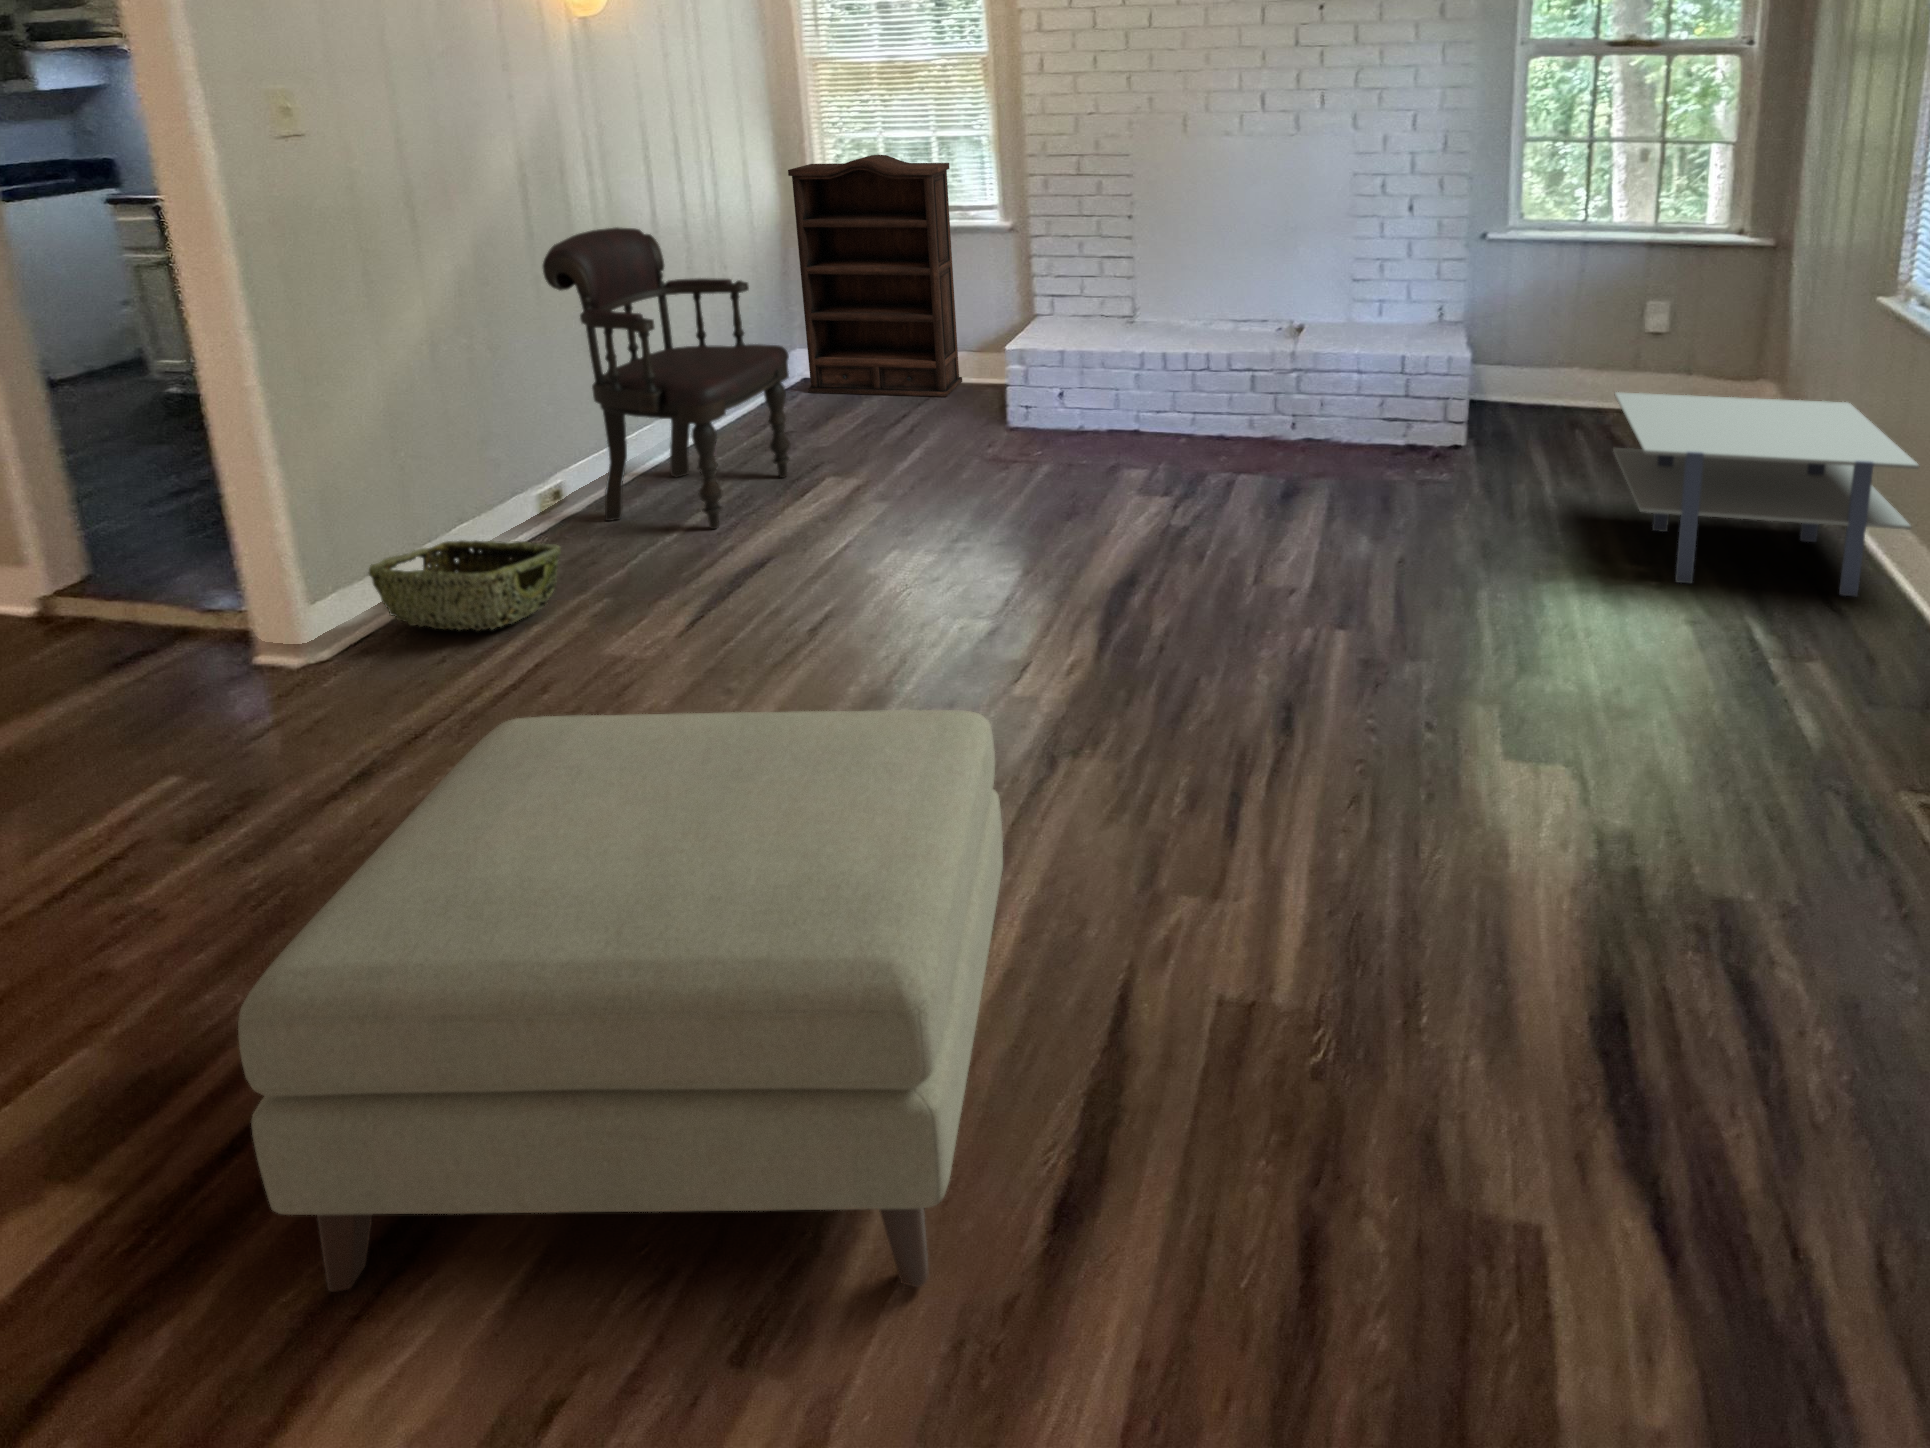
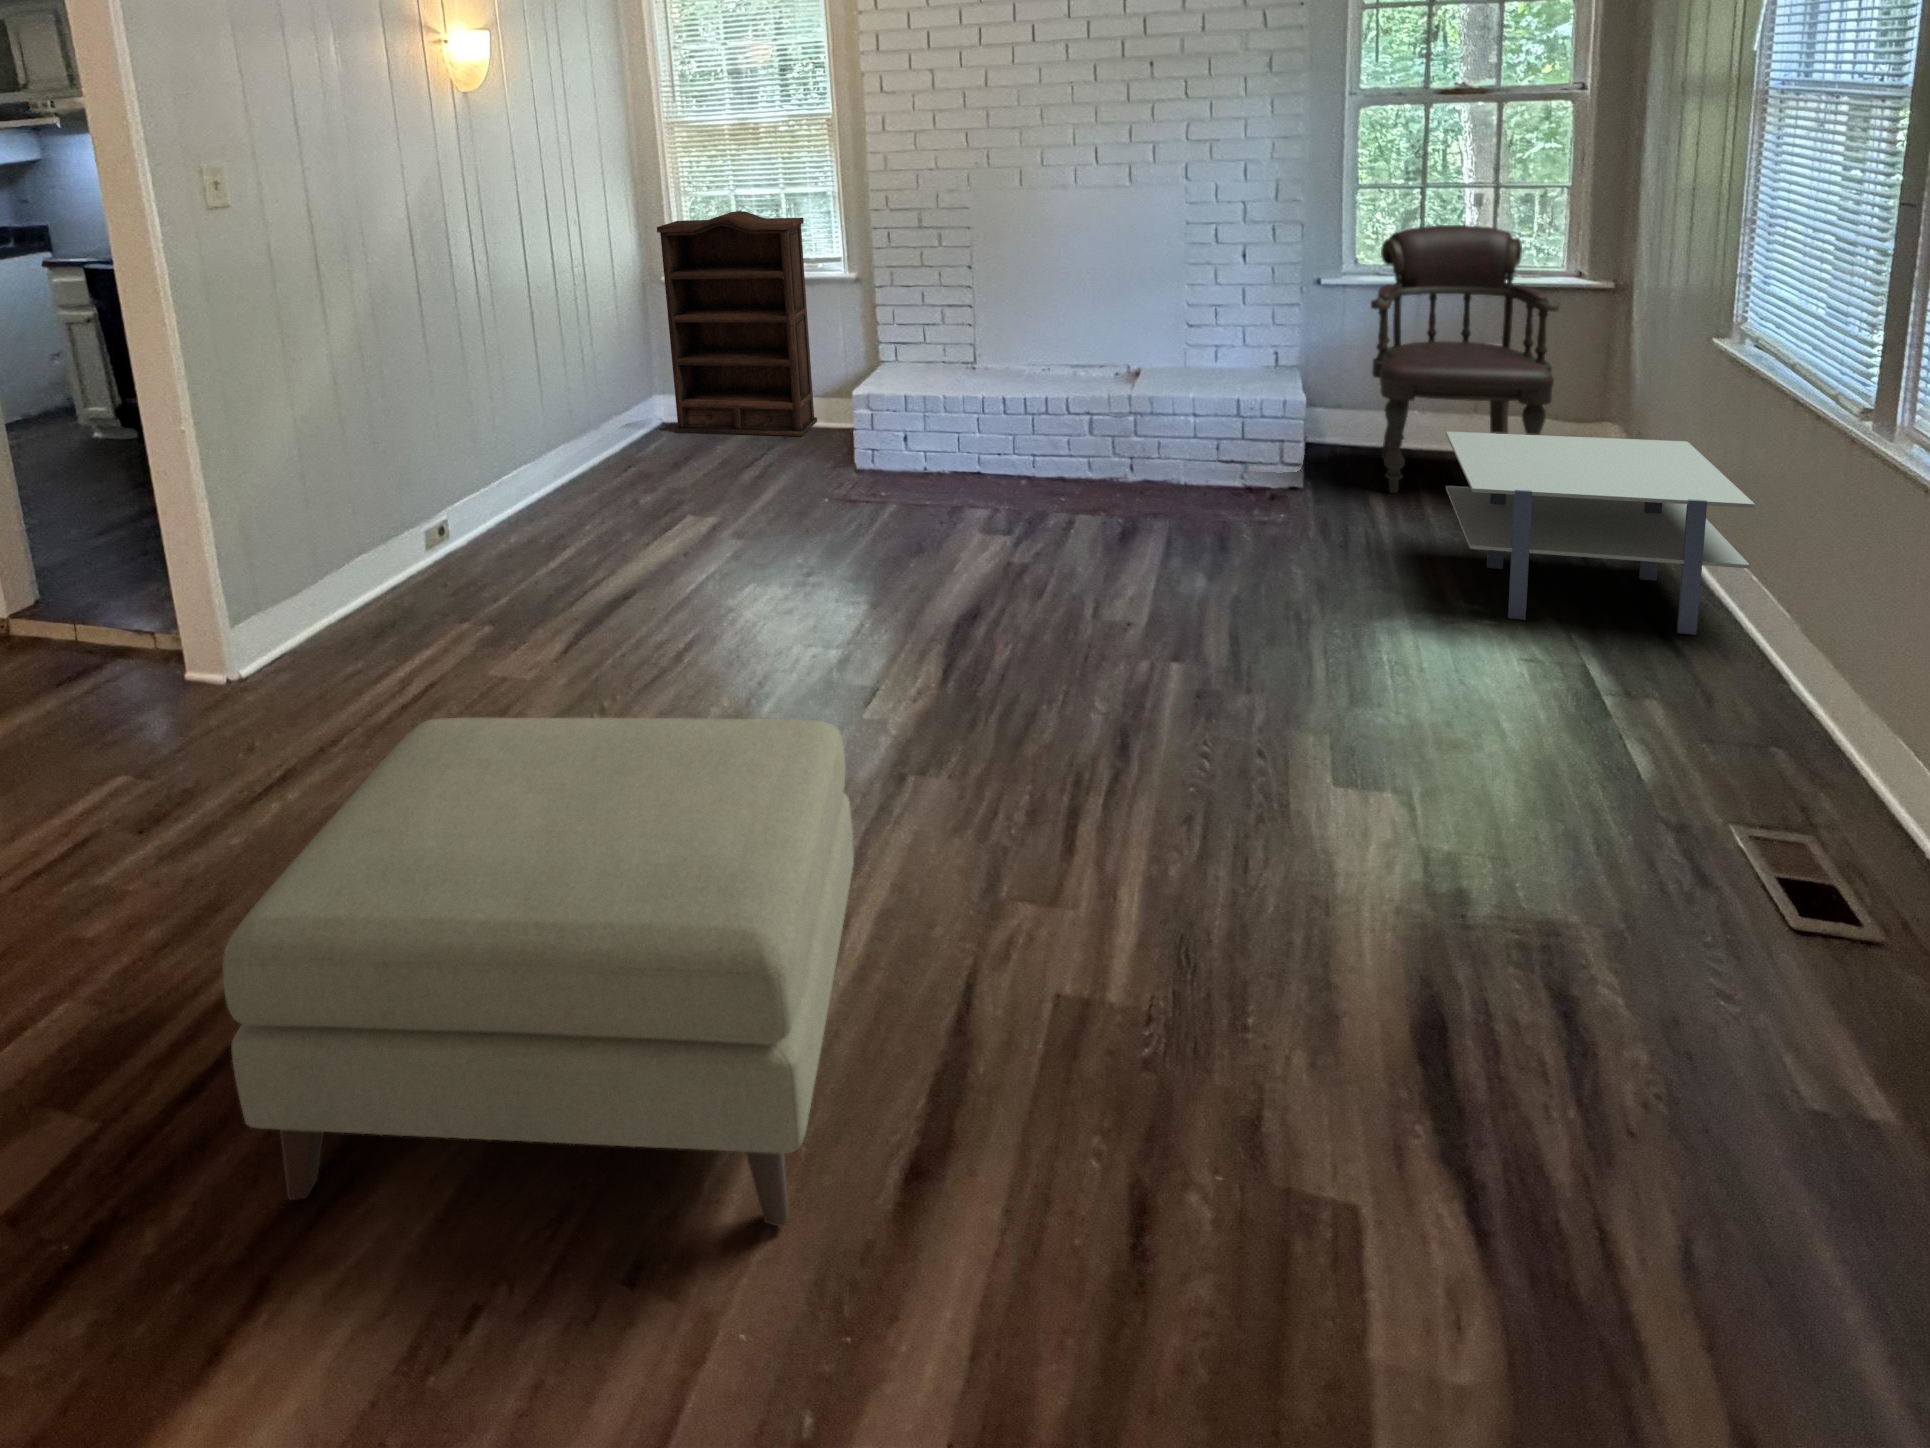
armchair: present [543,227,790,529] -> present [1371,225,1559,493]
woven basket: present [369,540,561,631] -> none [299,566,461,648]

